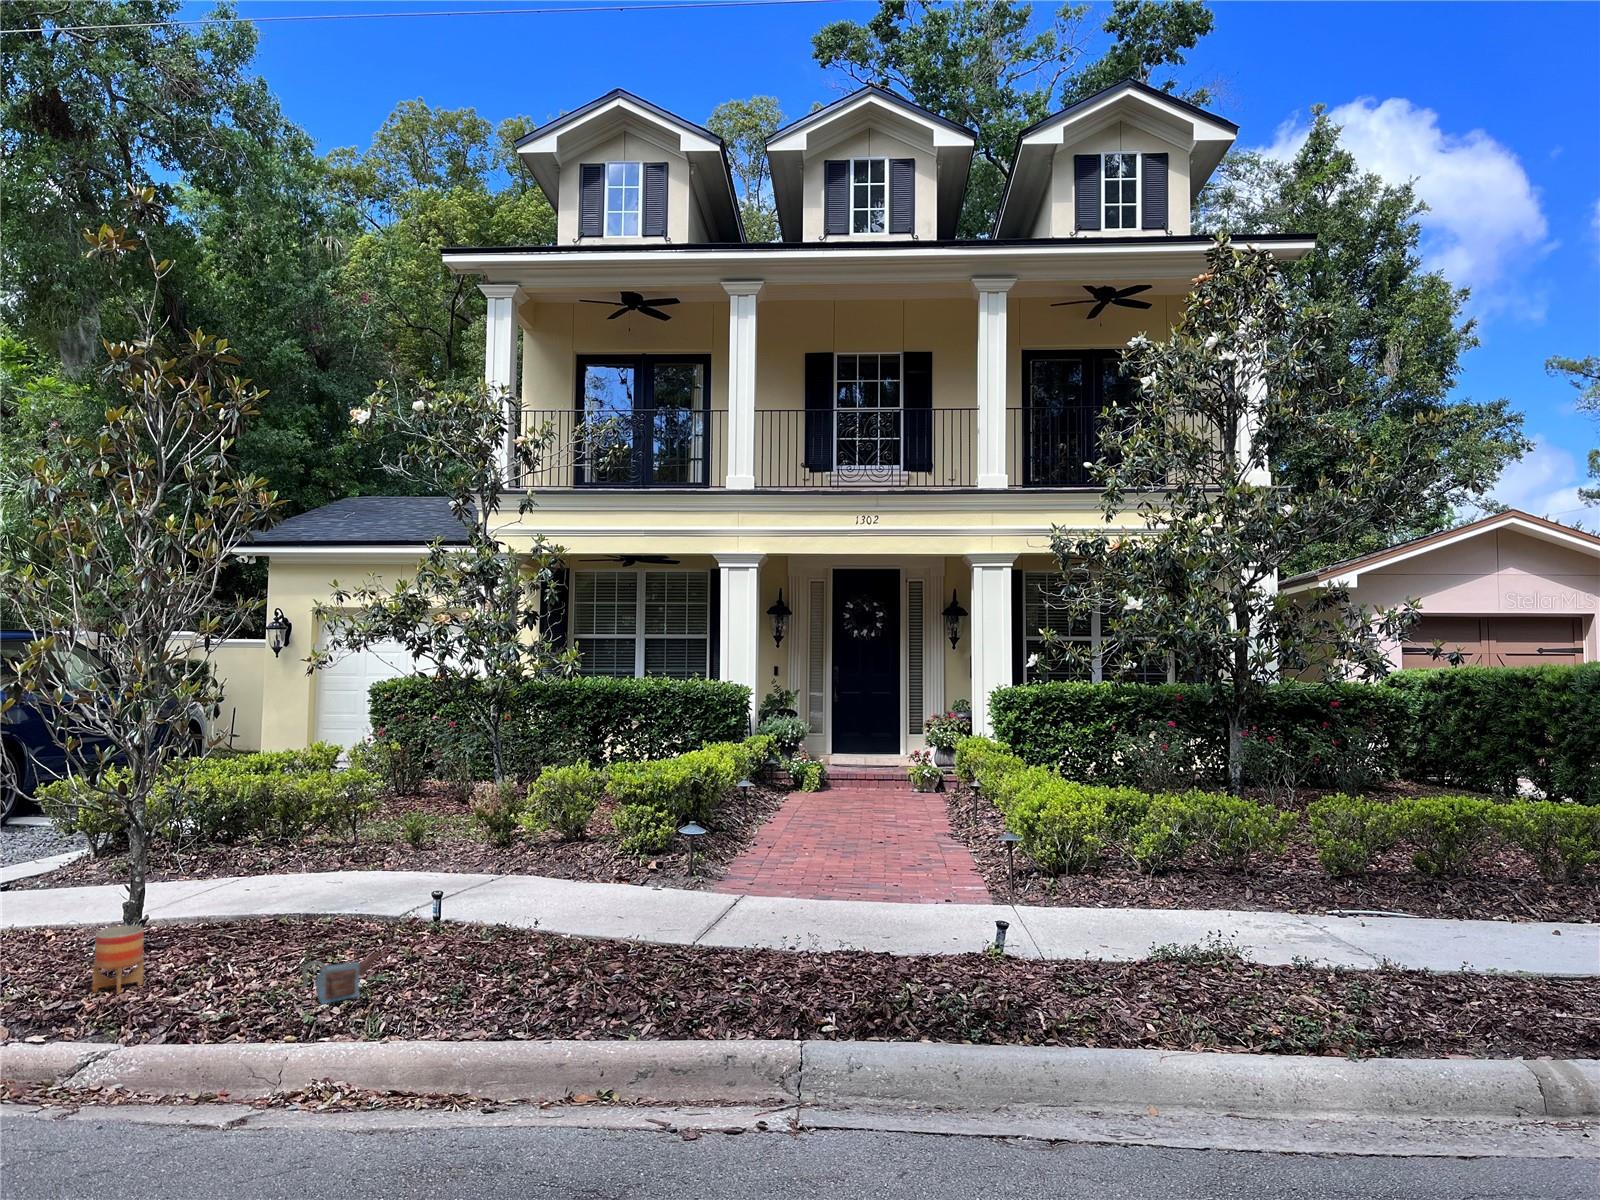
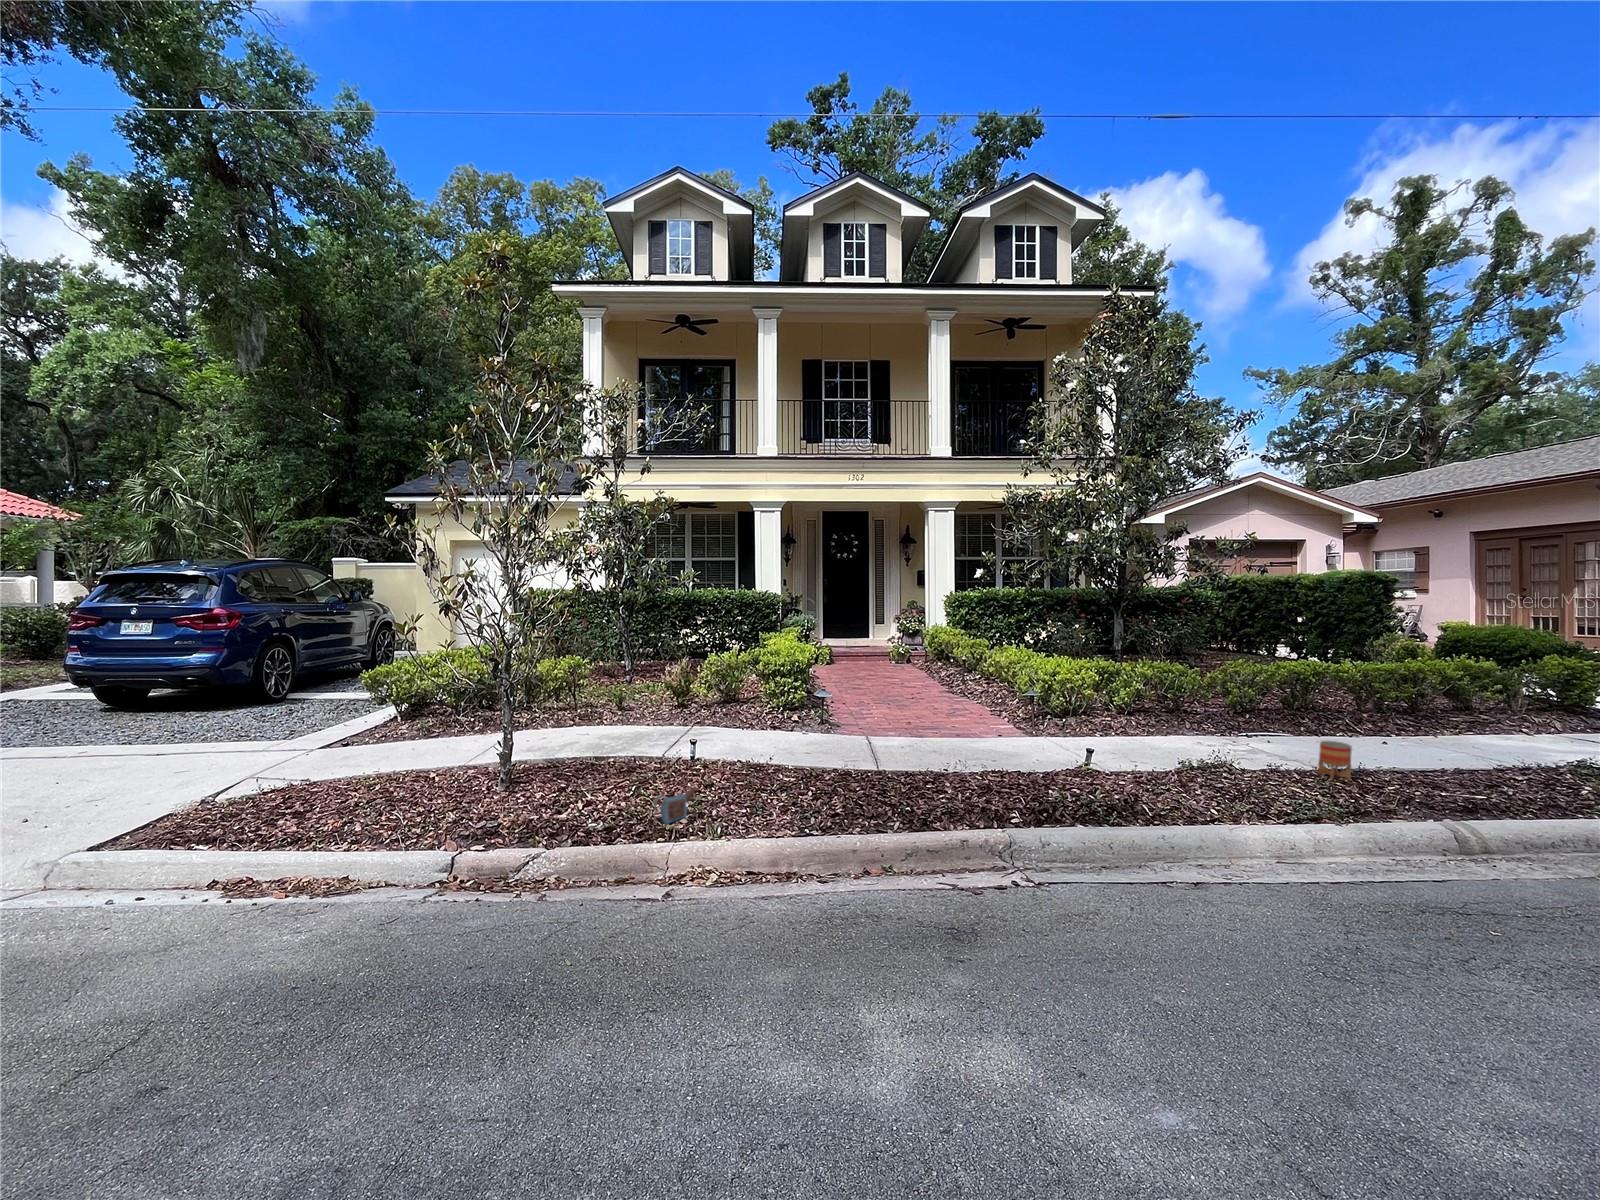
planter: present [92,926,144,994] -> present [1318,741,1352,781]

